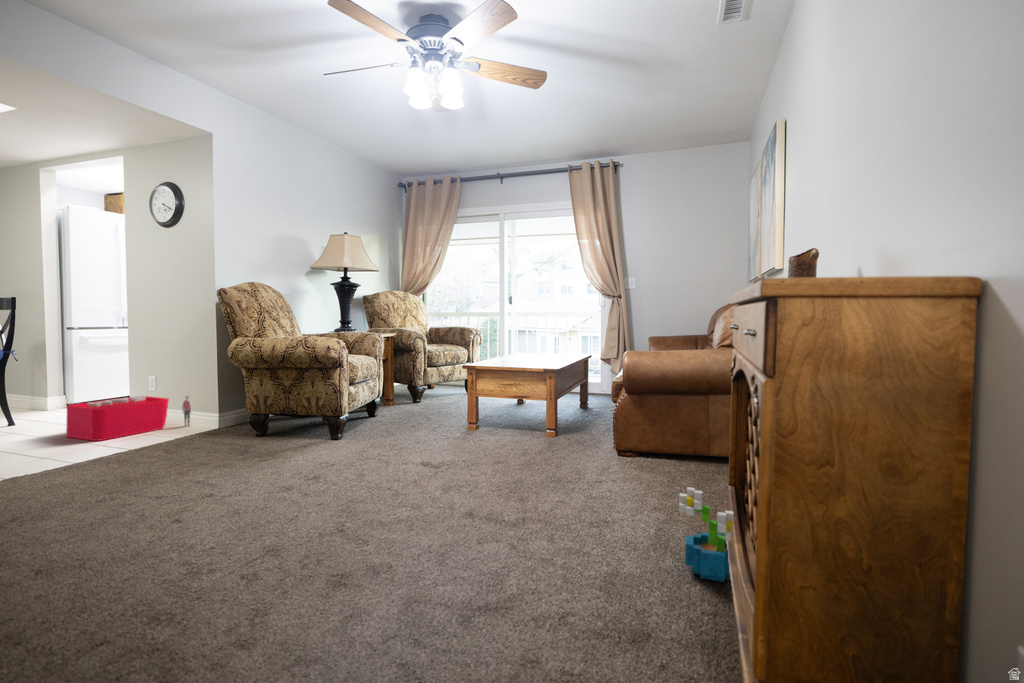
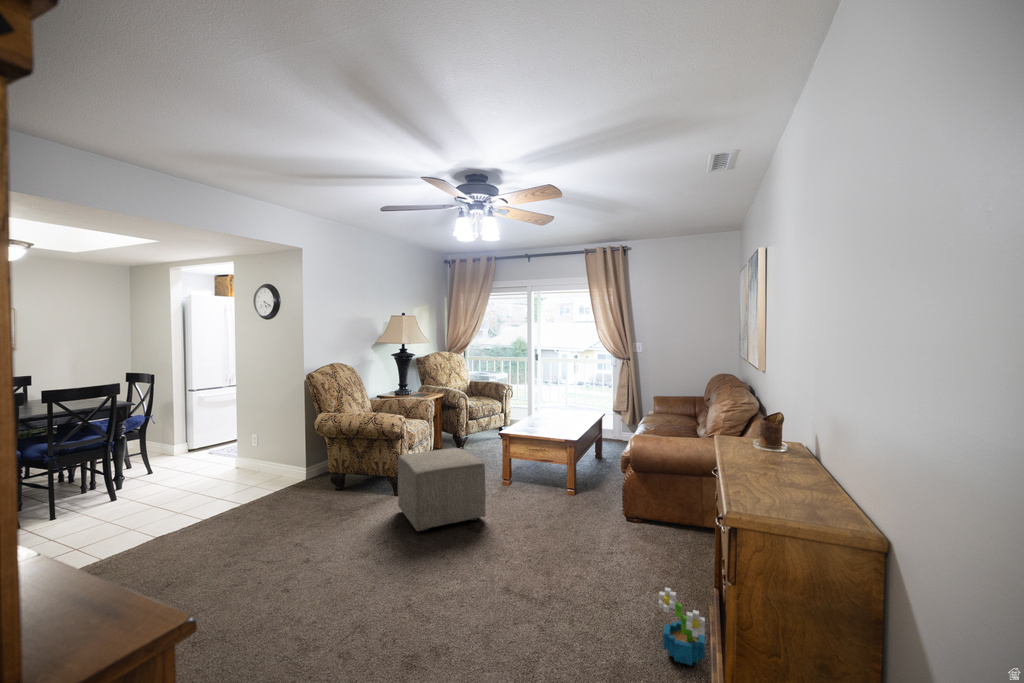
ottoman: none [335,376,447,468] -> present [398,448,486,531]
storage bin: present [66,396,191,441] -> none [194,453,285,495]

